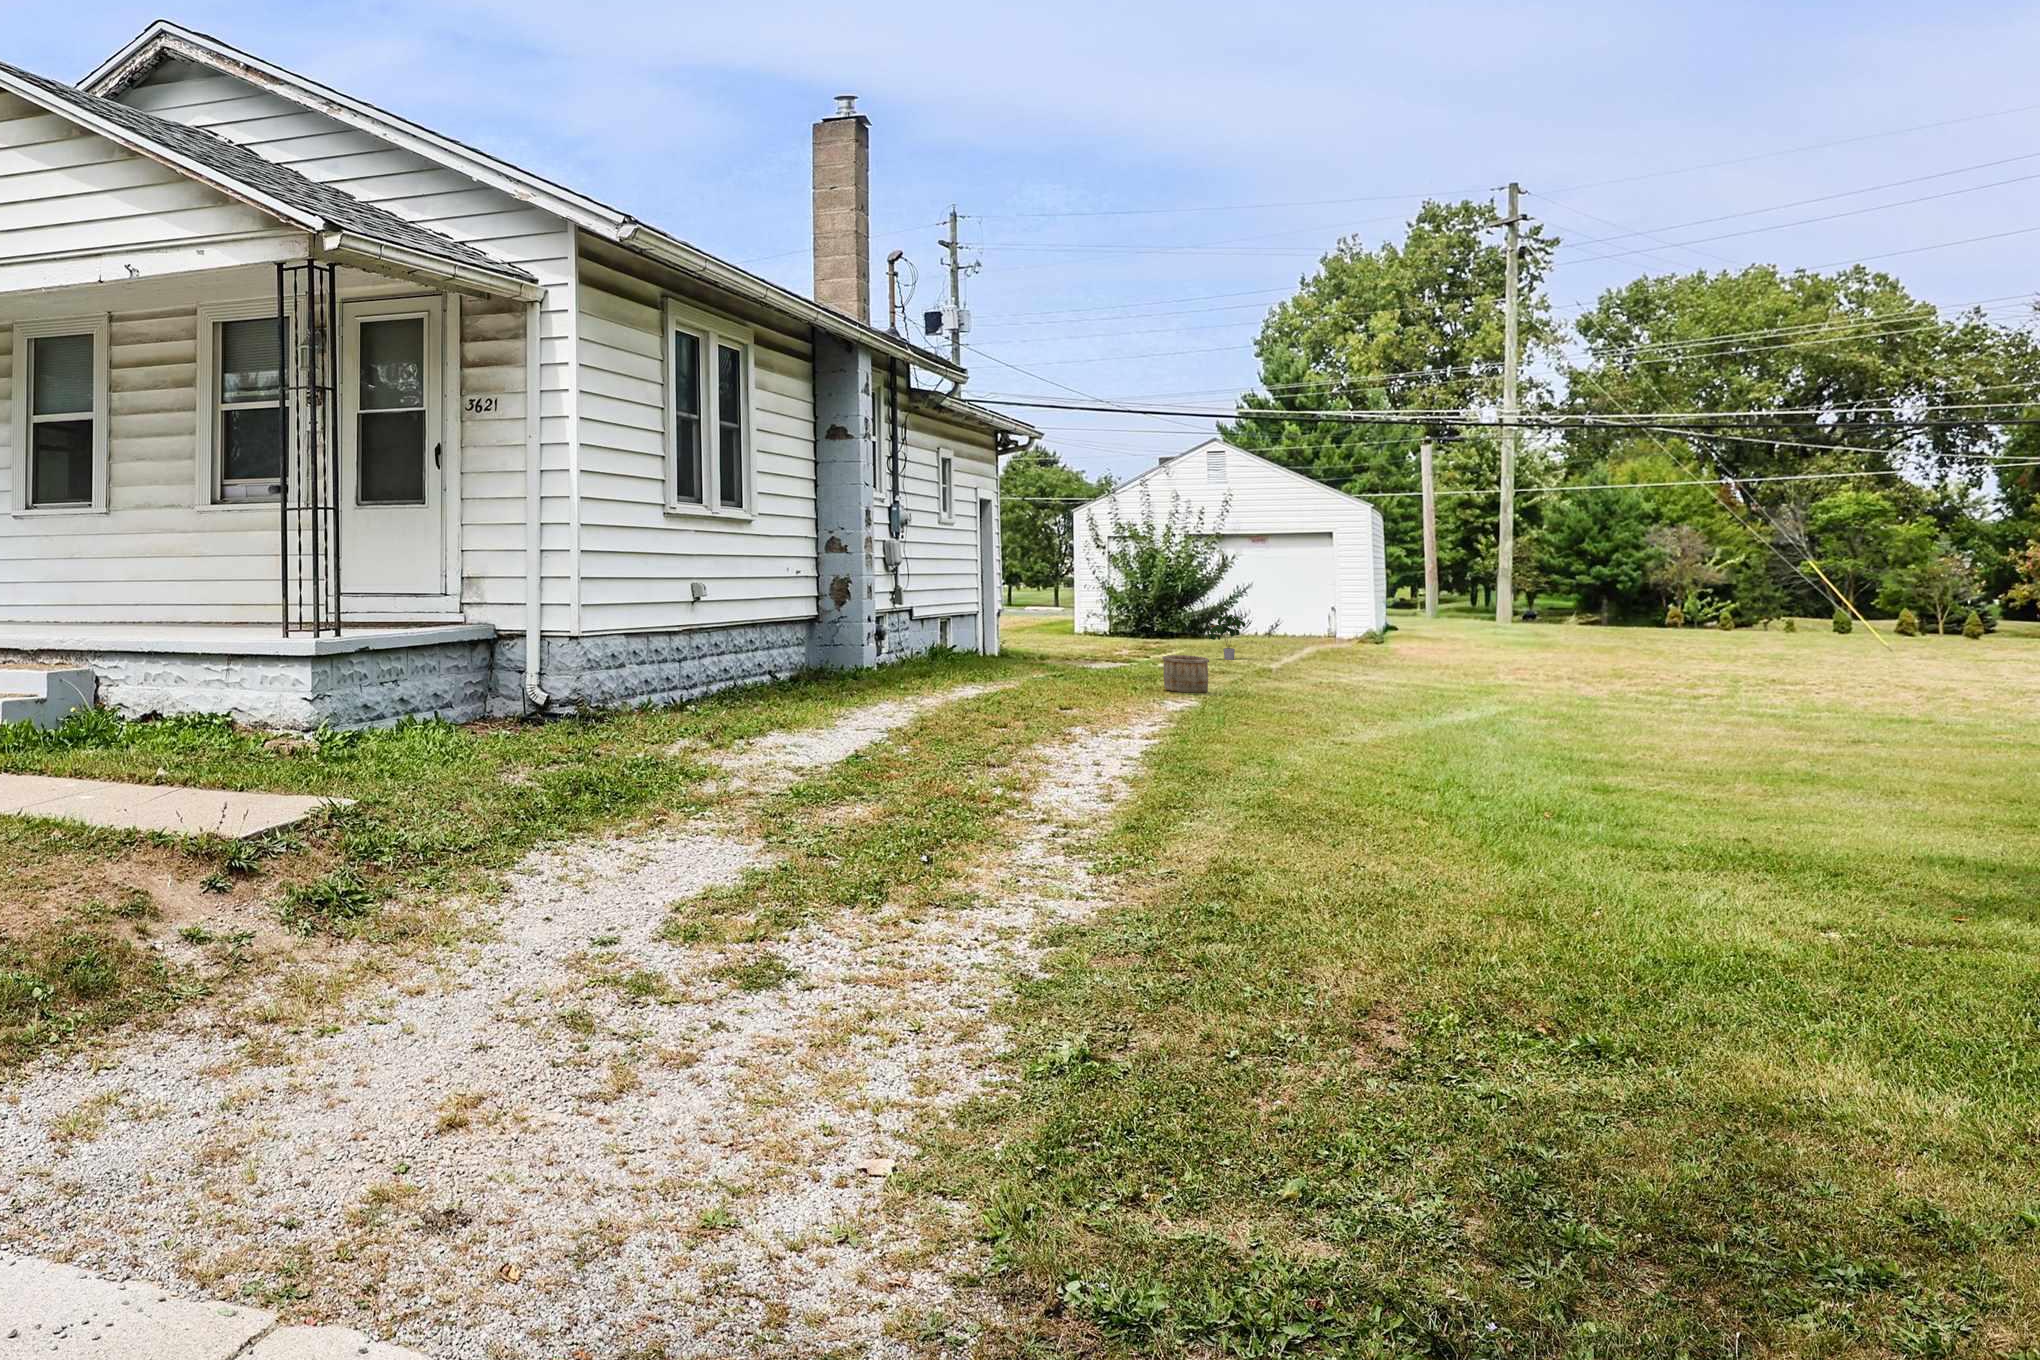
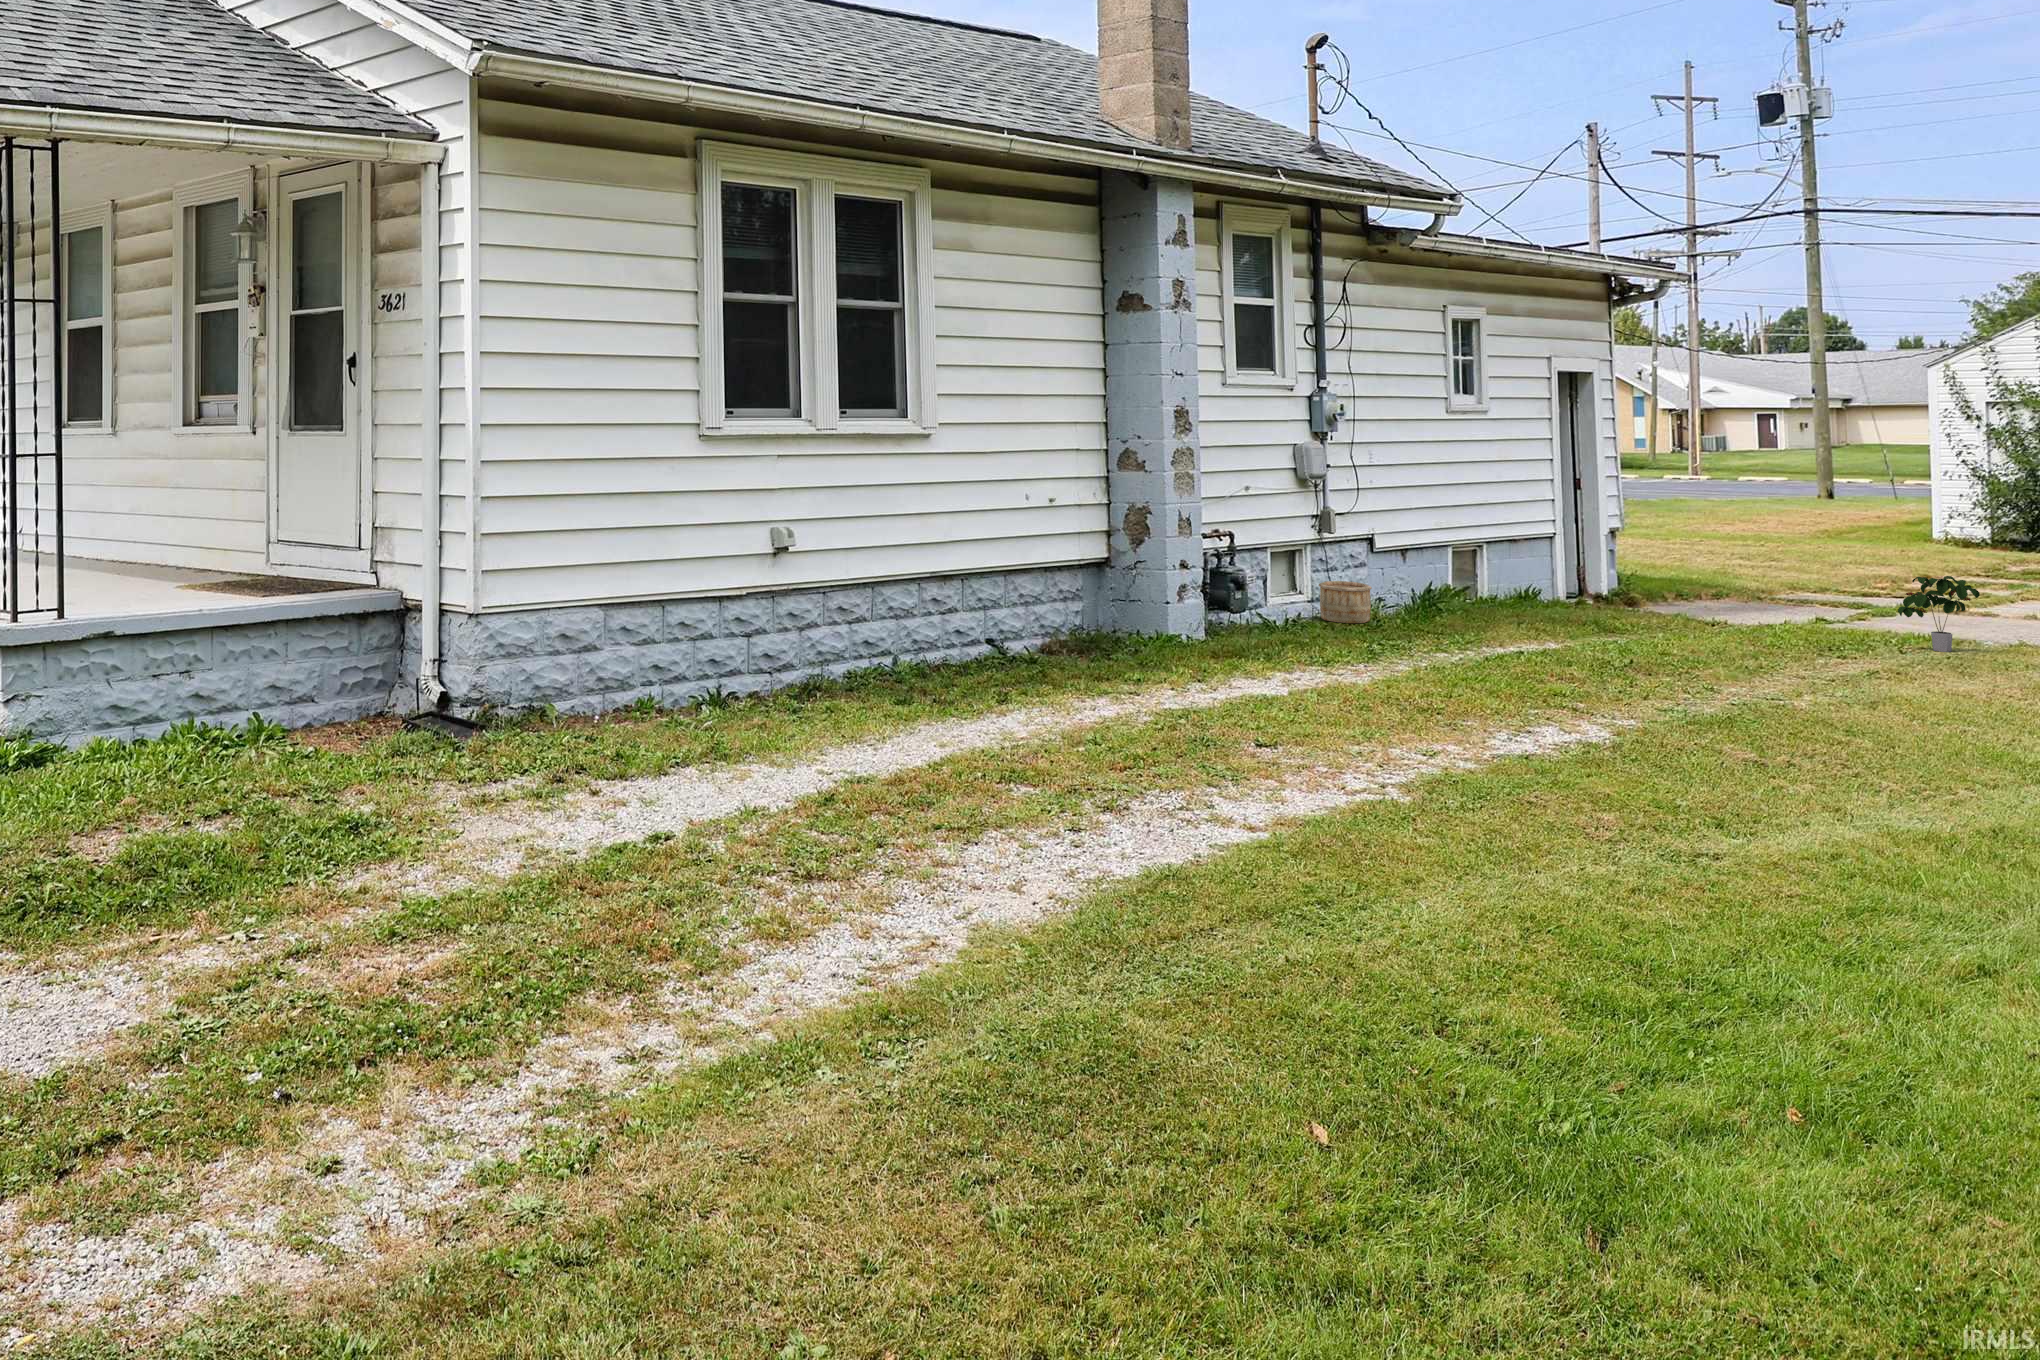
wooden bucket: present [1162,655,1209,693] -> present [1319,581,1372,623]

